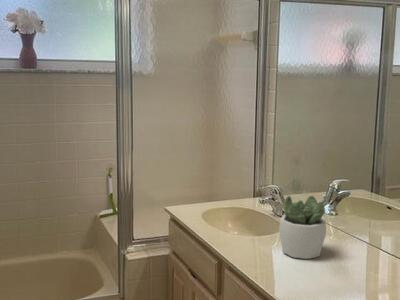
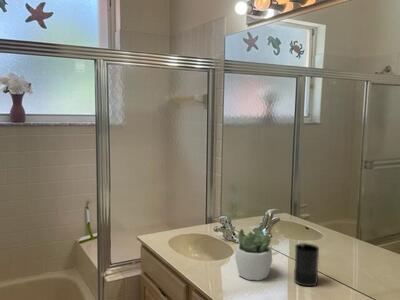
candle: none [353,211,386,269] -> present [294,243,319,286]

